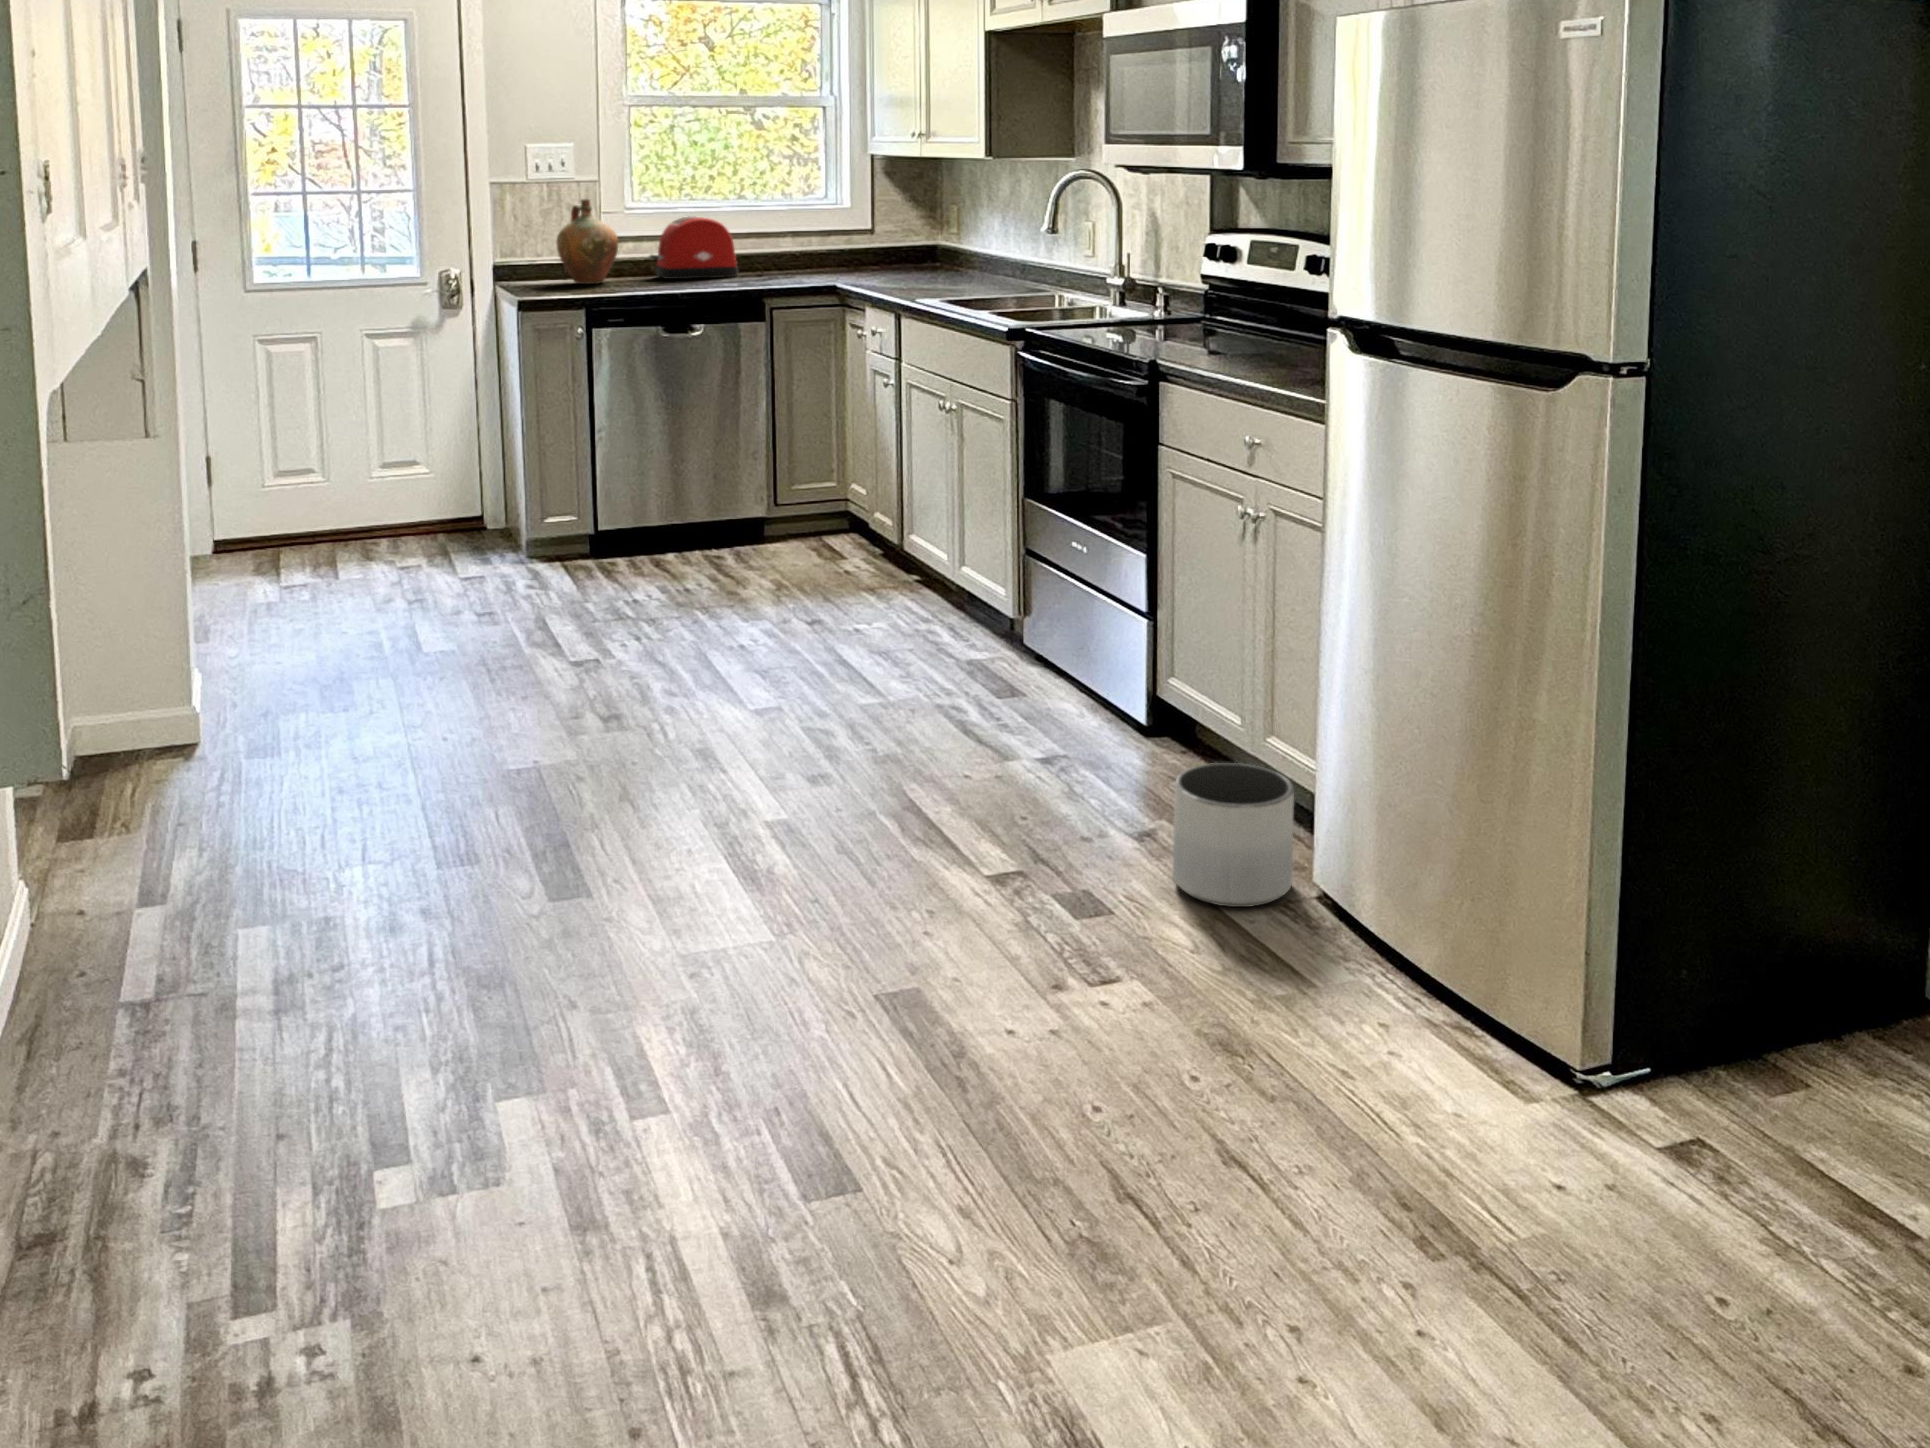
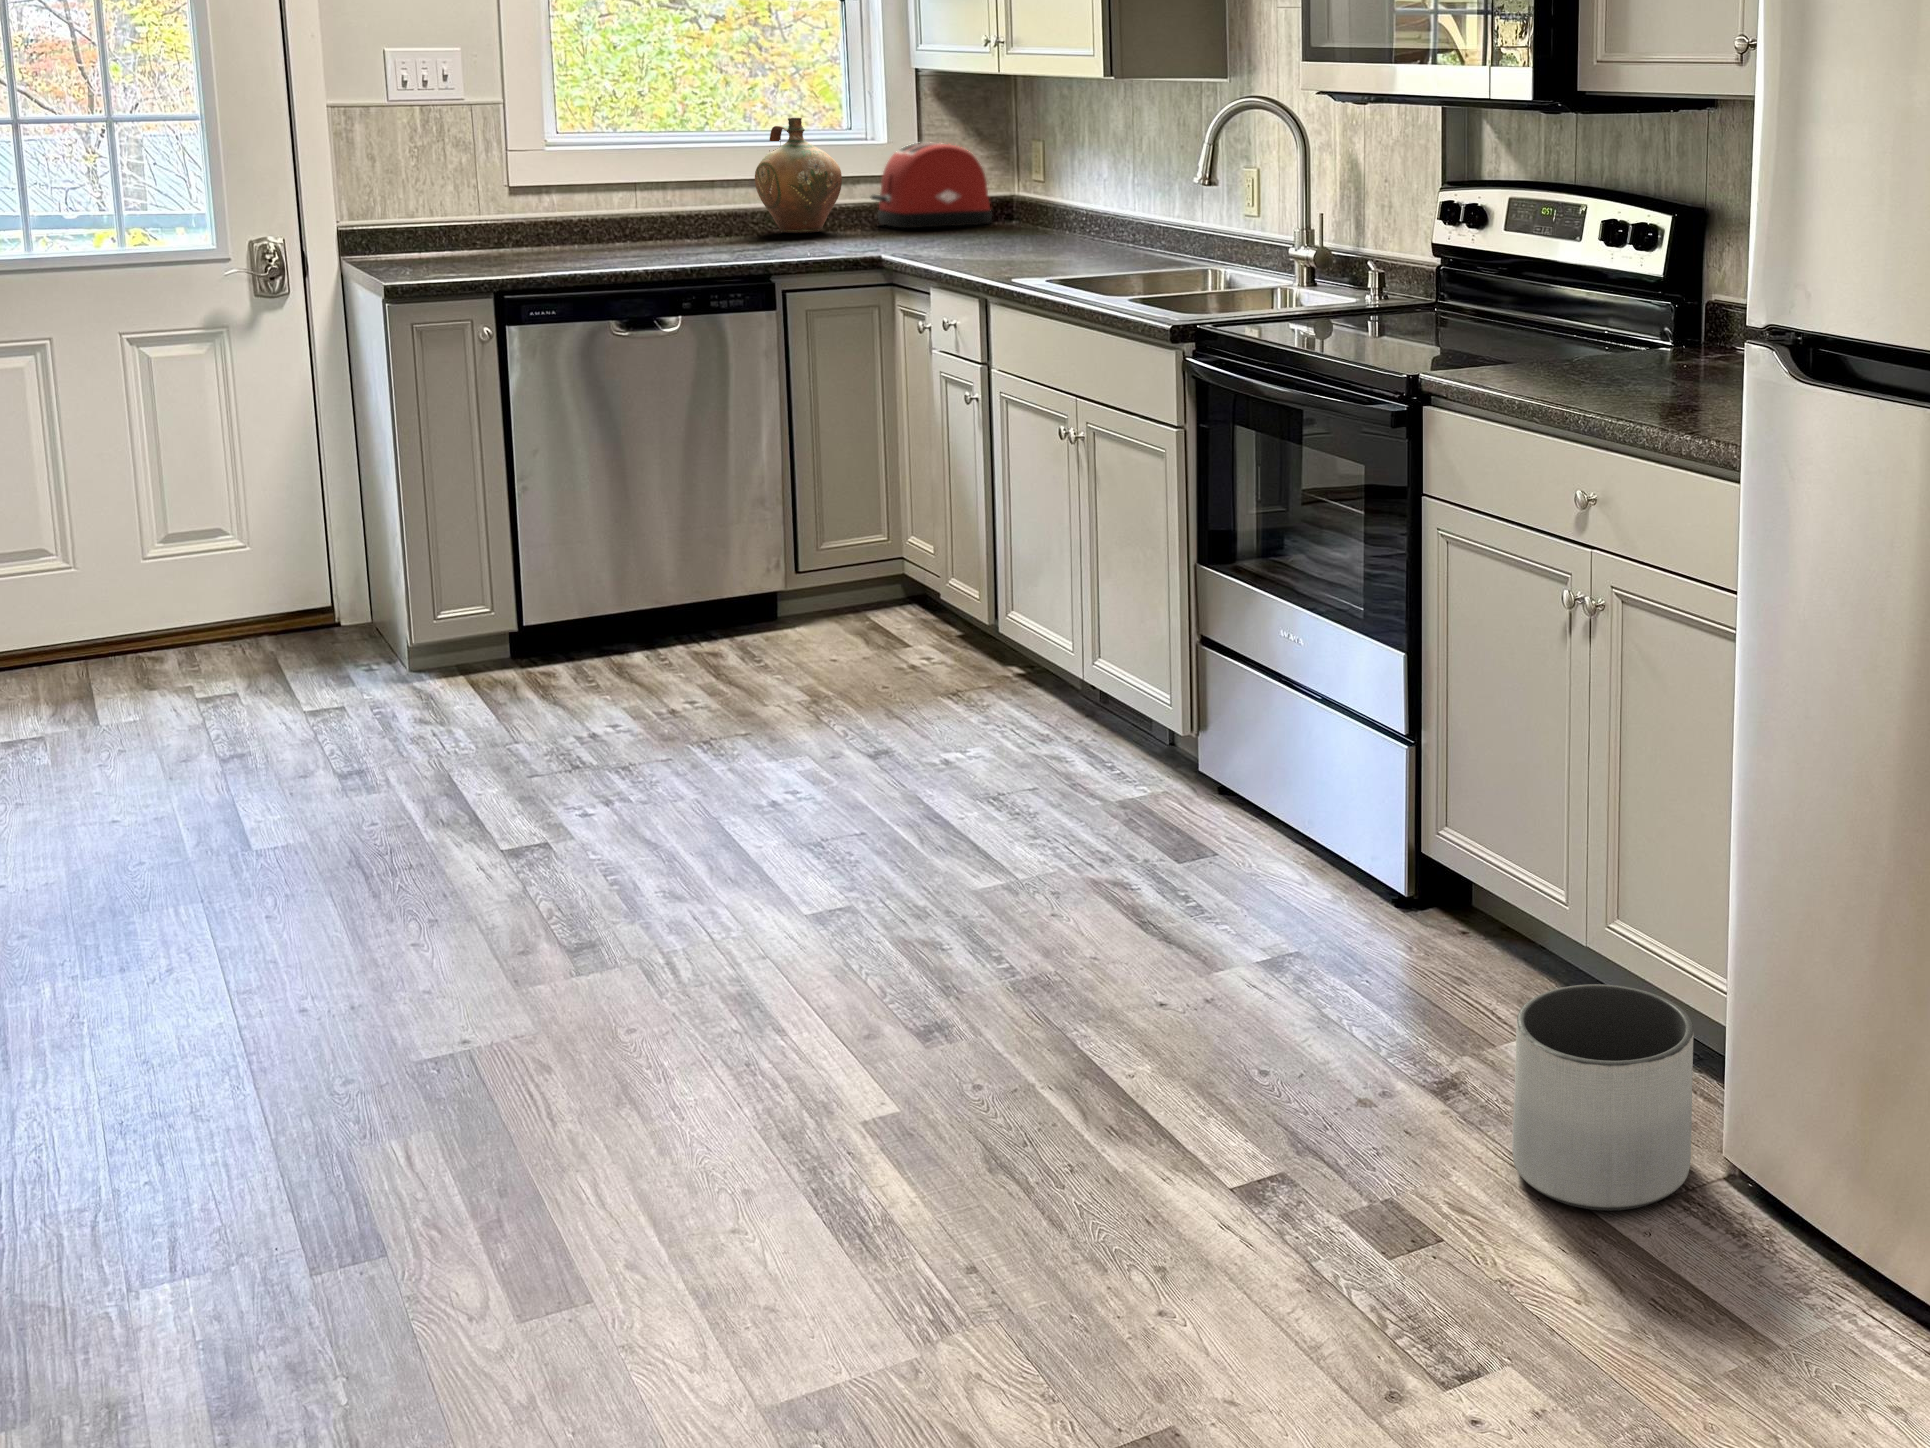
ceramic jug: present [556,199,618,284] -> present [755,117,842,233]
toaster: present [650,216,738,279] -> present [871,142,992,228]

